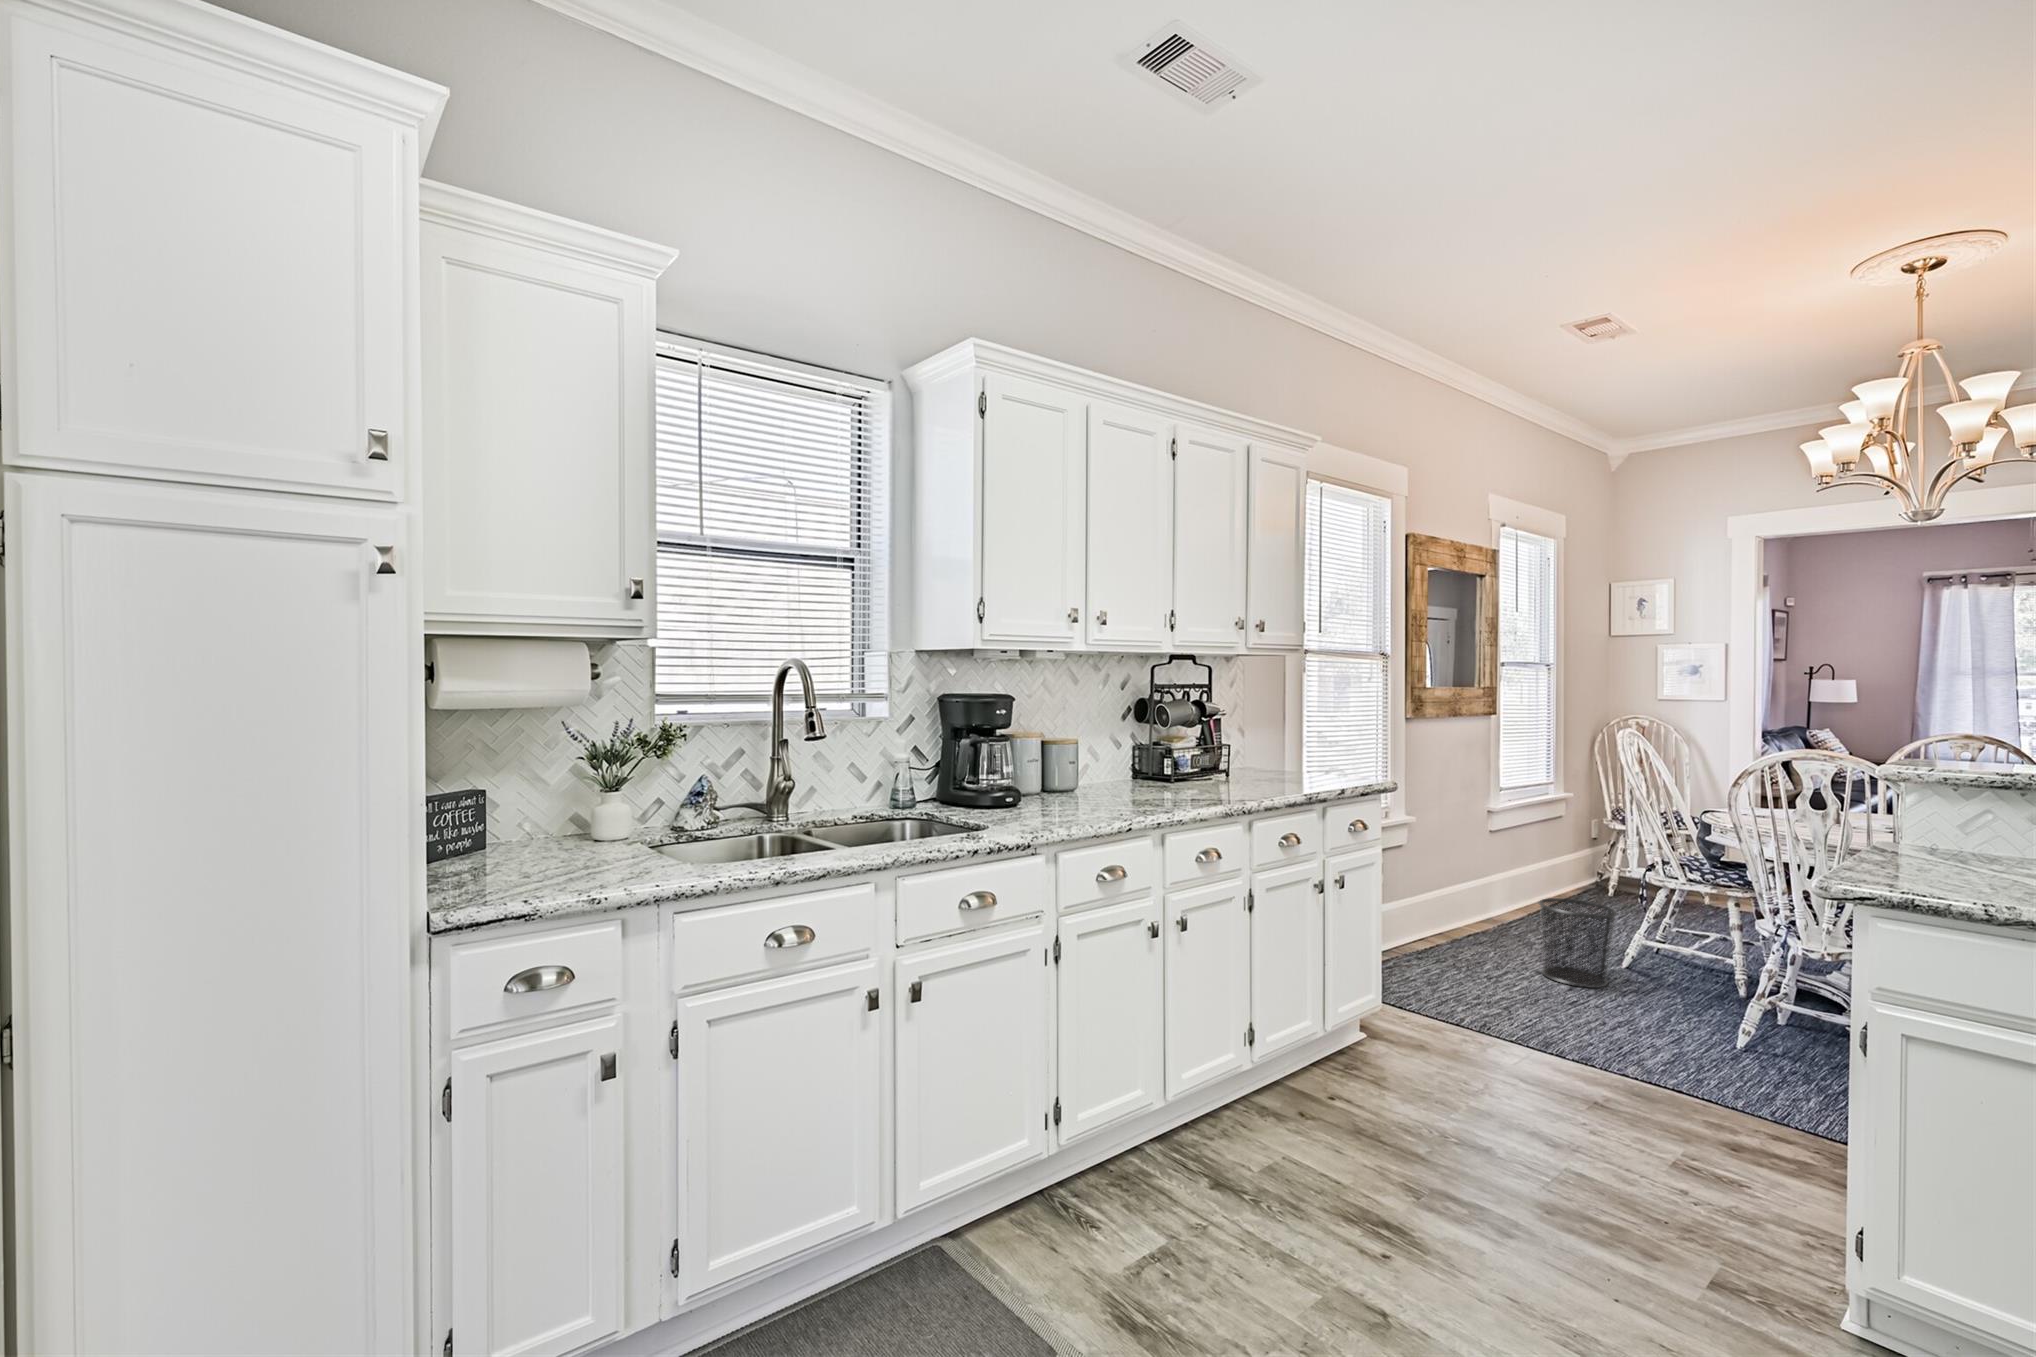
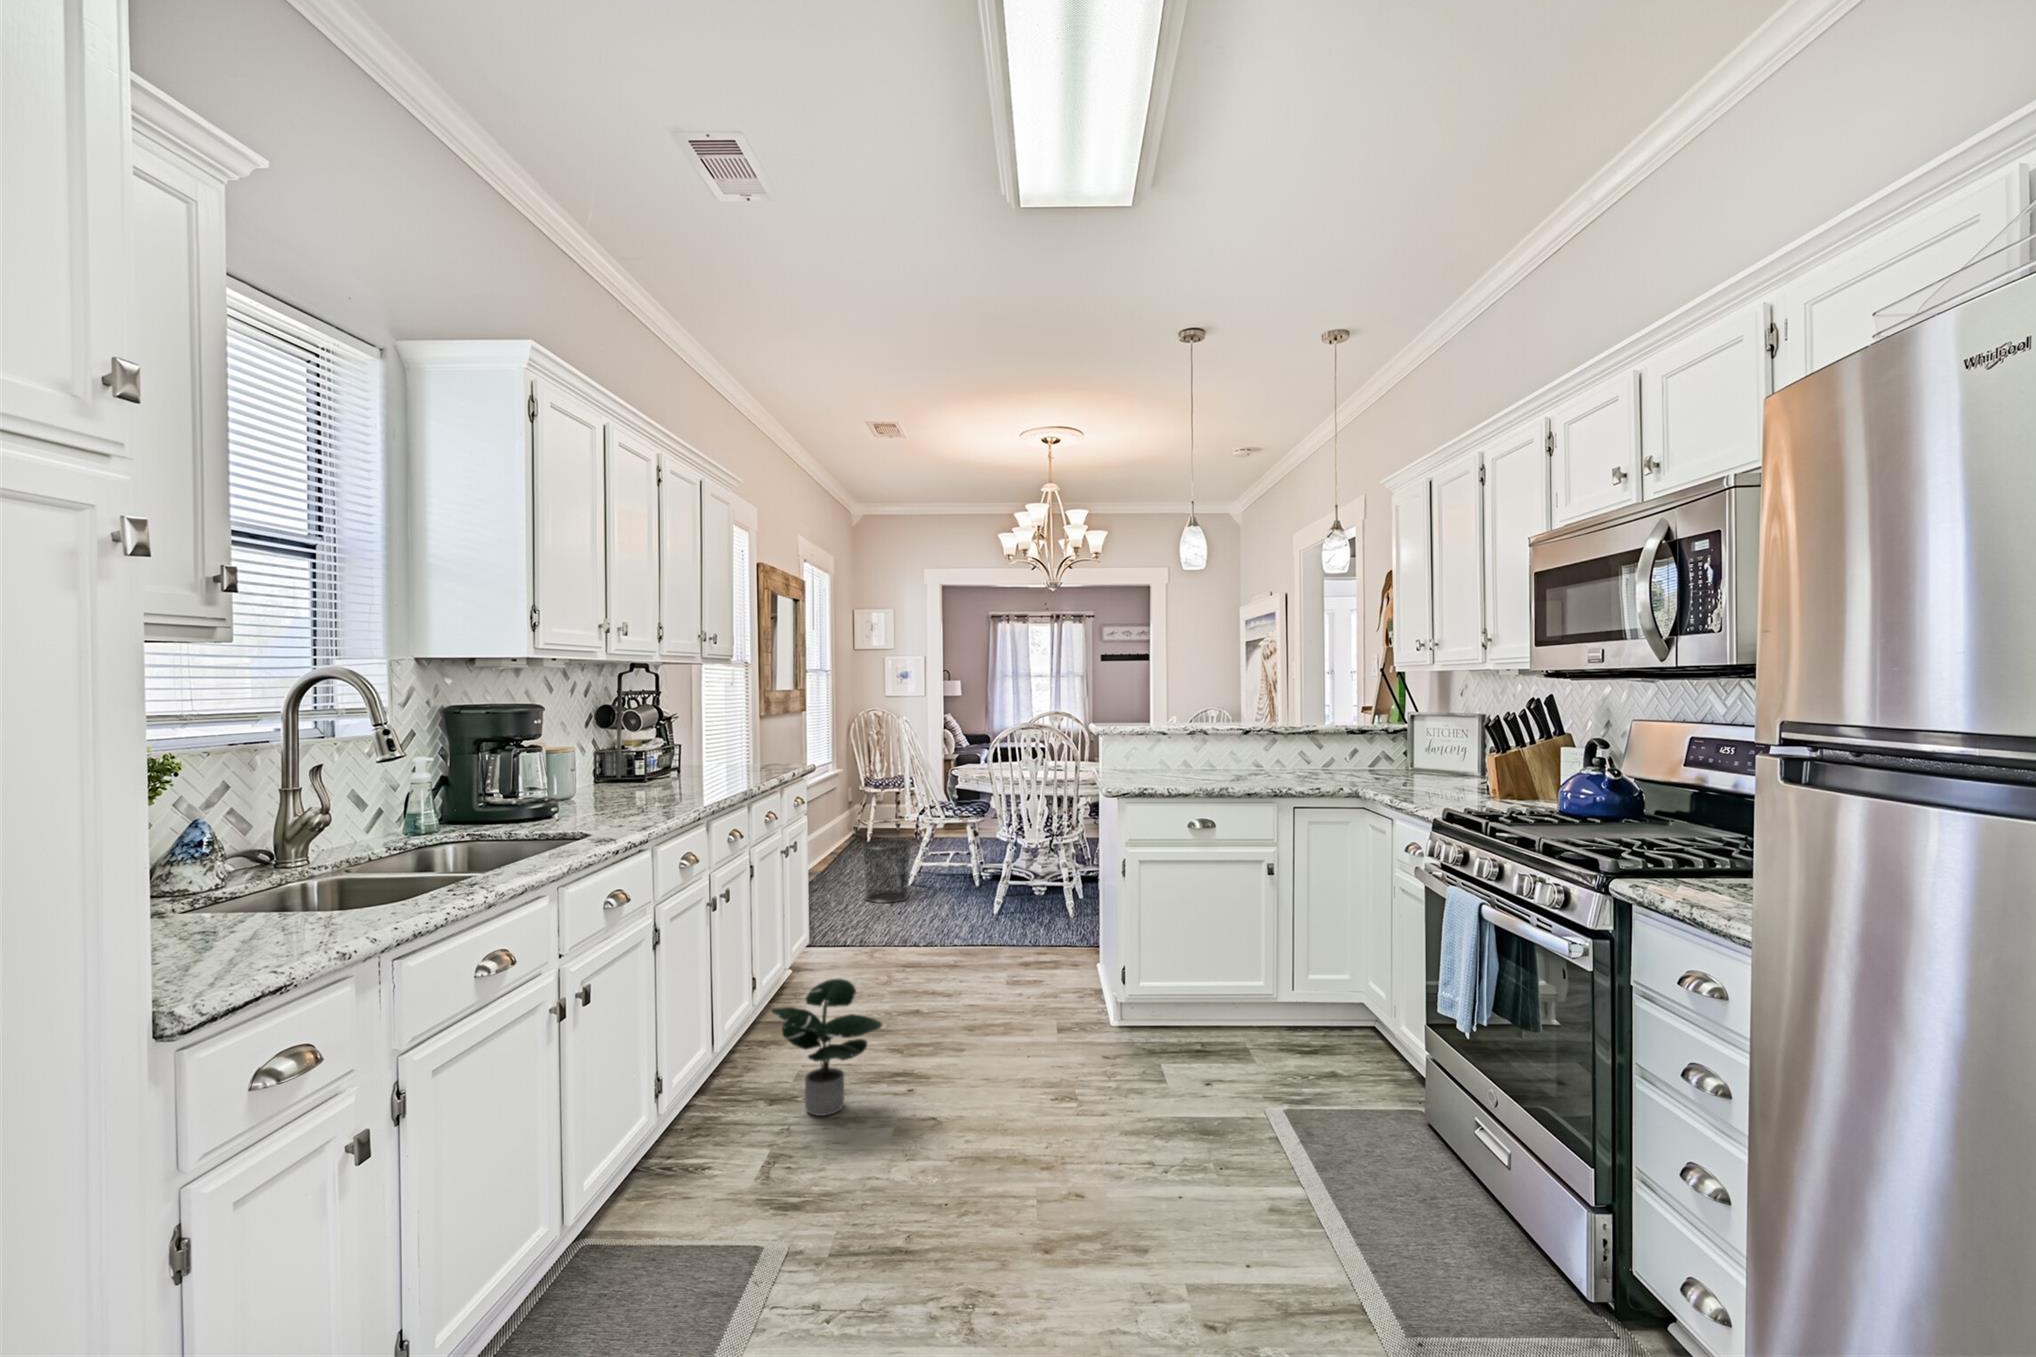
potted plant: none [1203,1062,1338,1235] -> present [771,978,883,1116]

